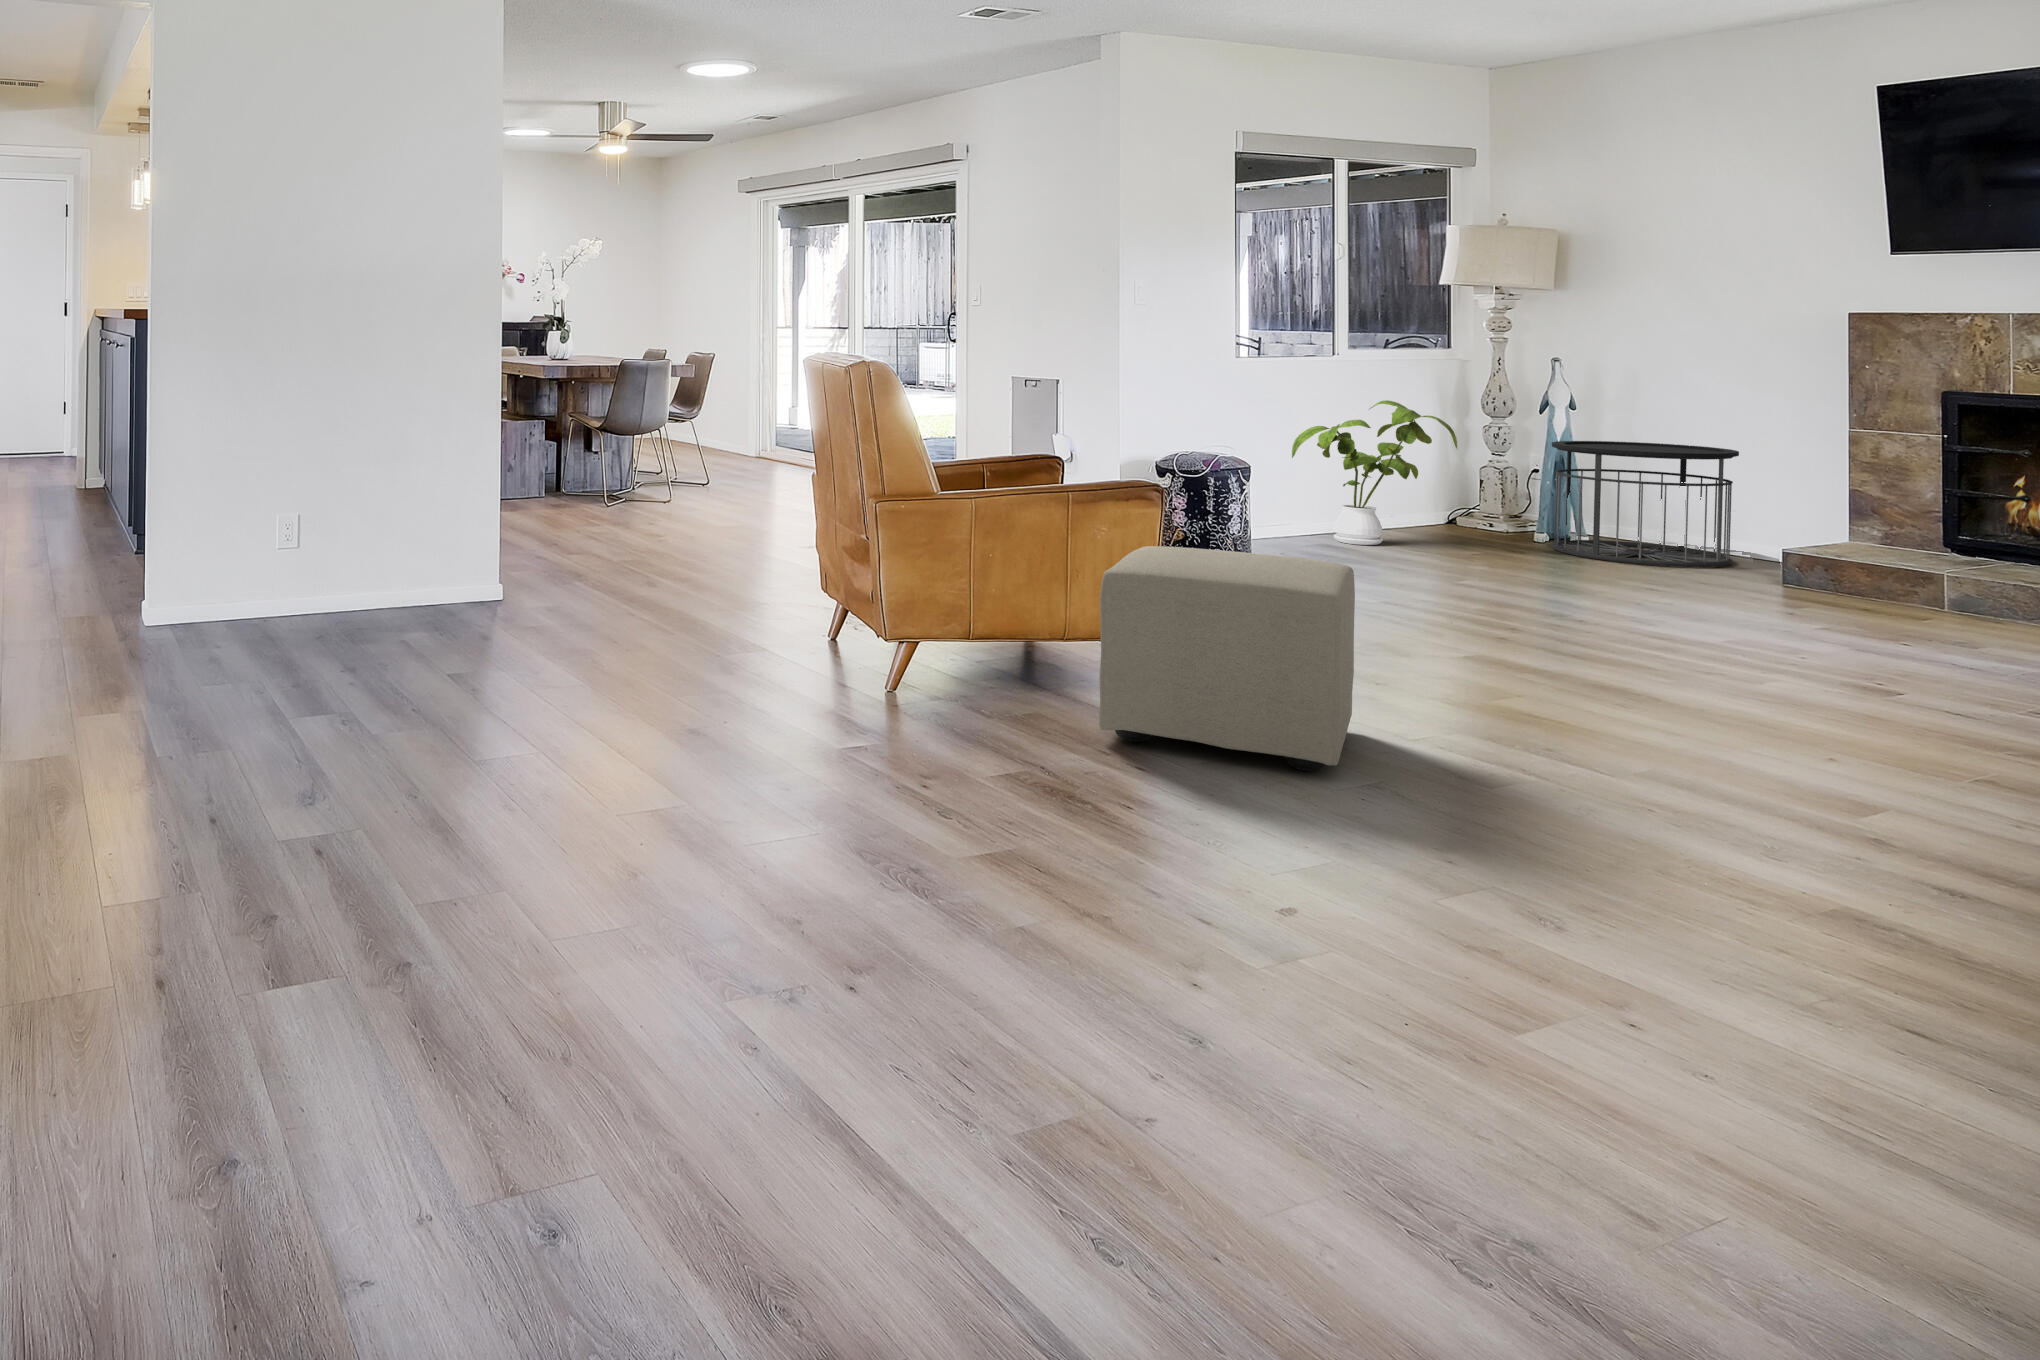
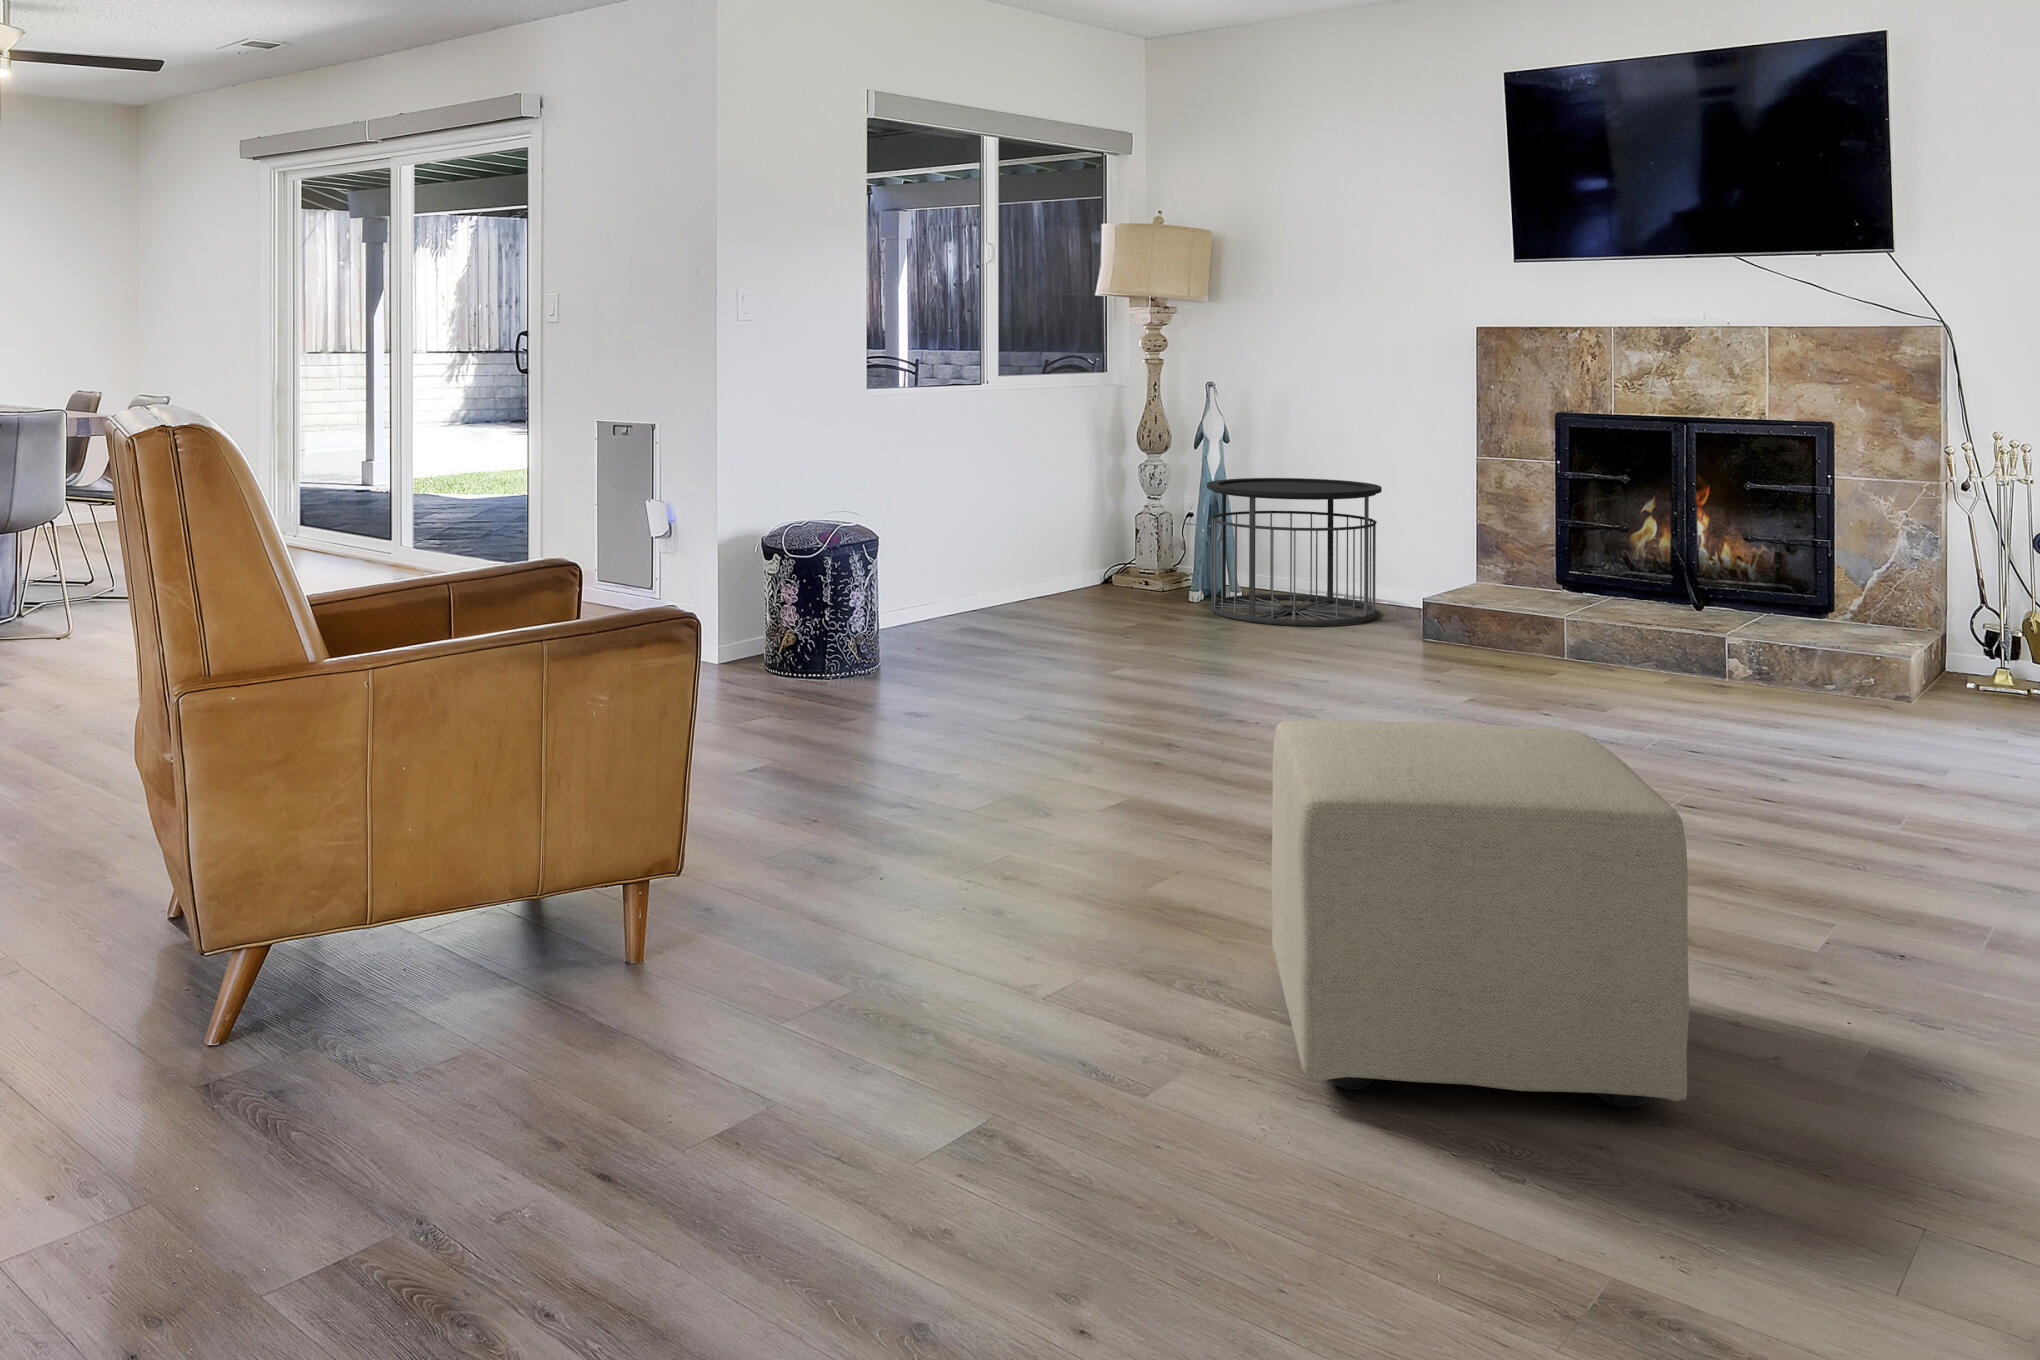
house plant: present [1292,400,1457,545] -> none [932,440,1112,624]
ottoman: present [1099,546,1355,771] -> present [1271,720,1689,1107]

